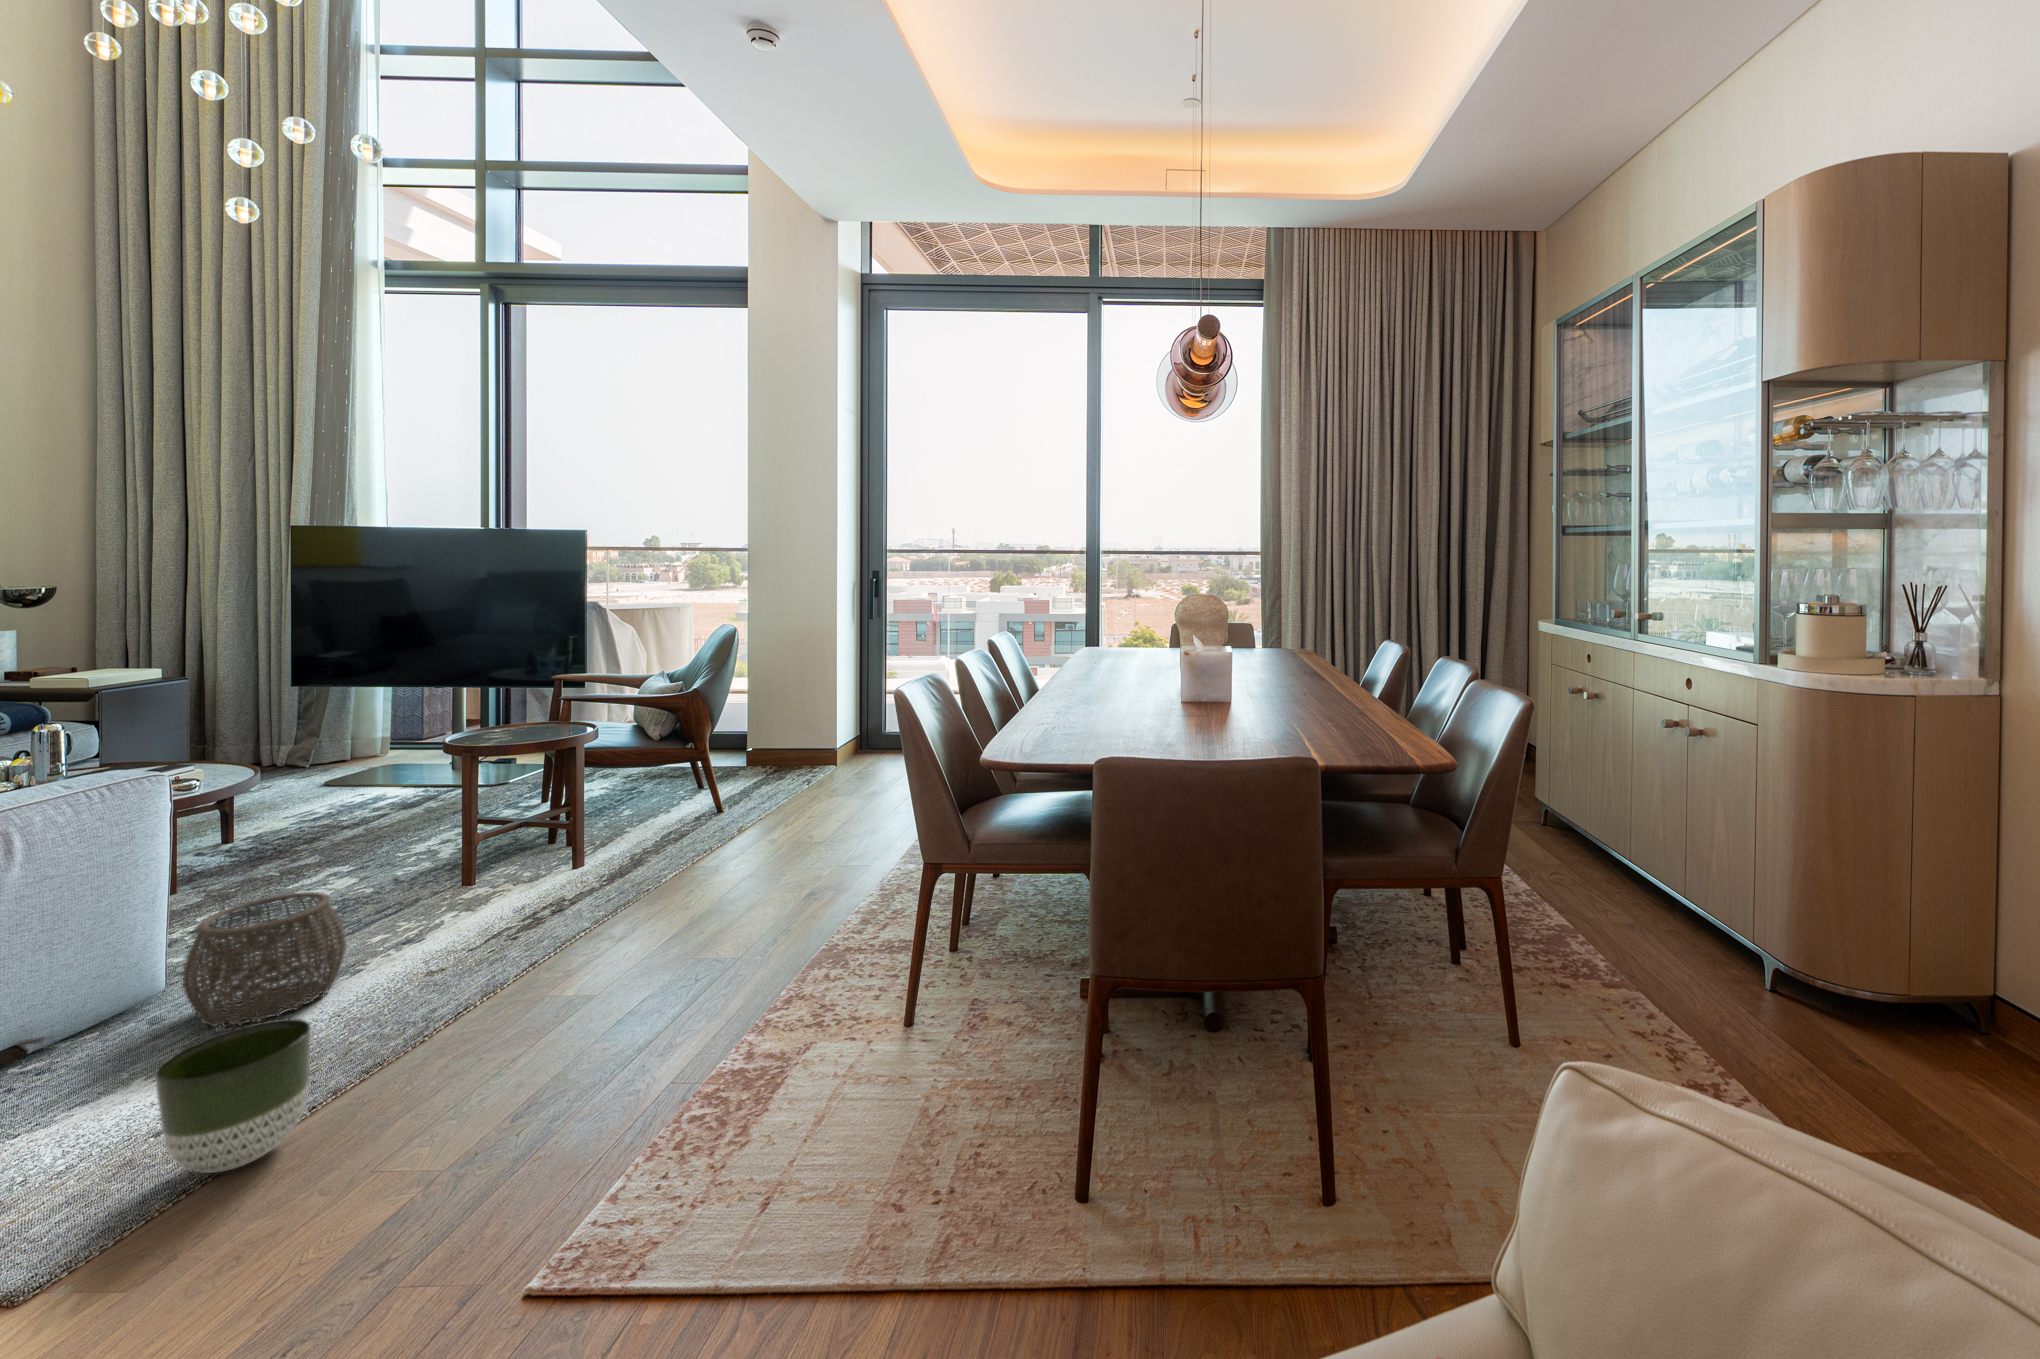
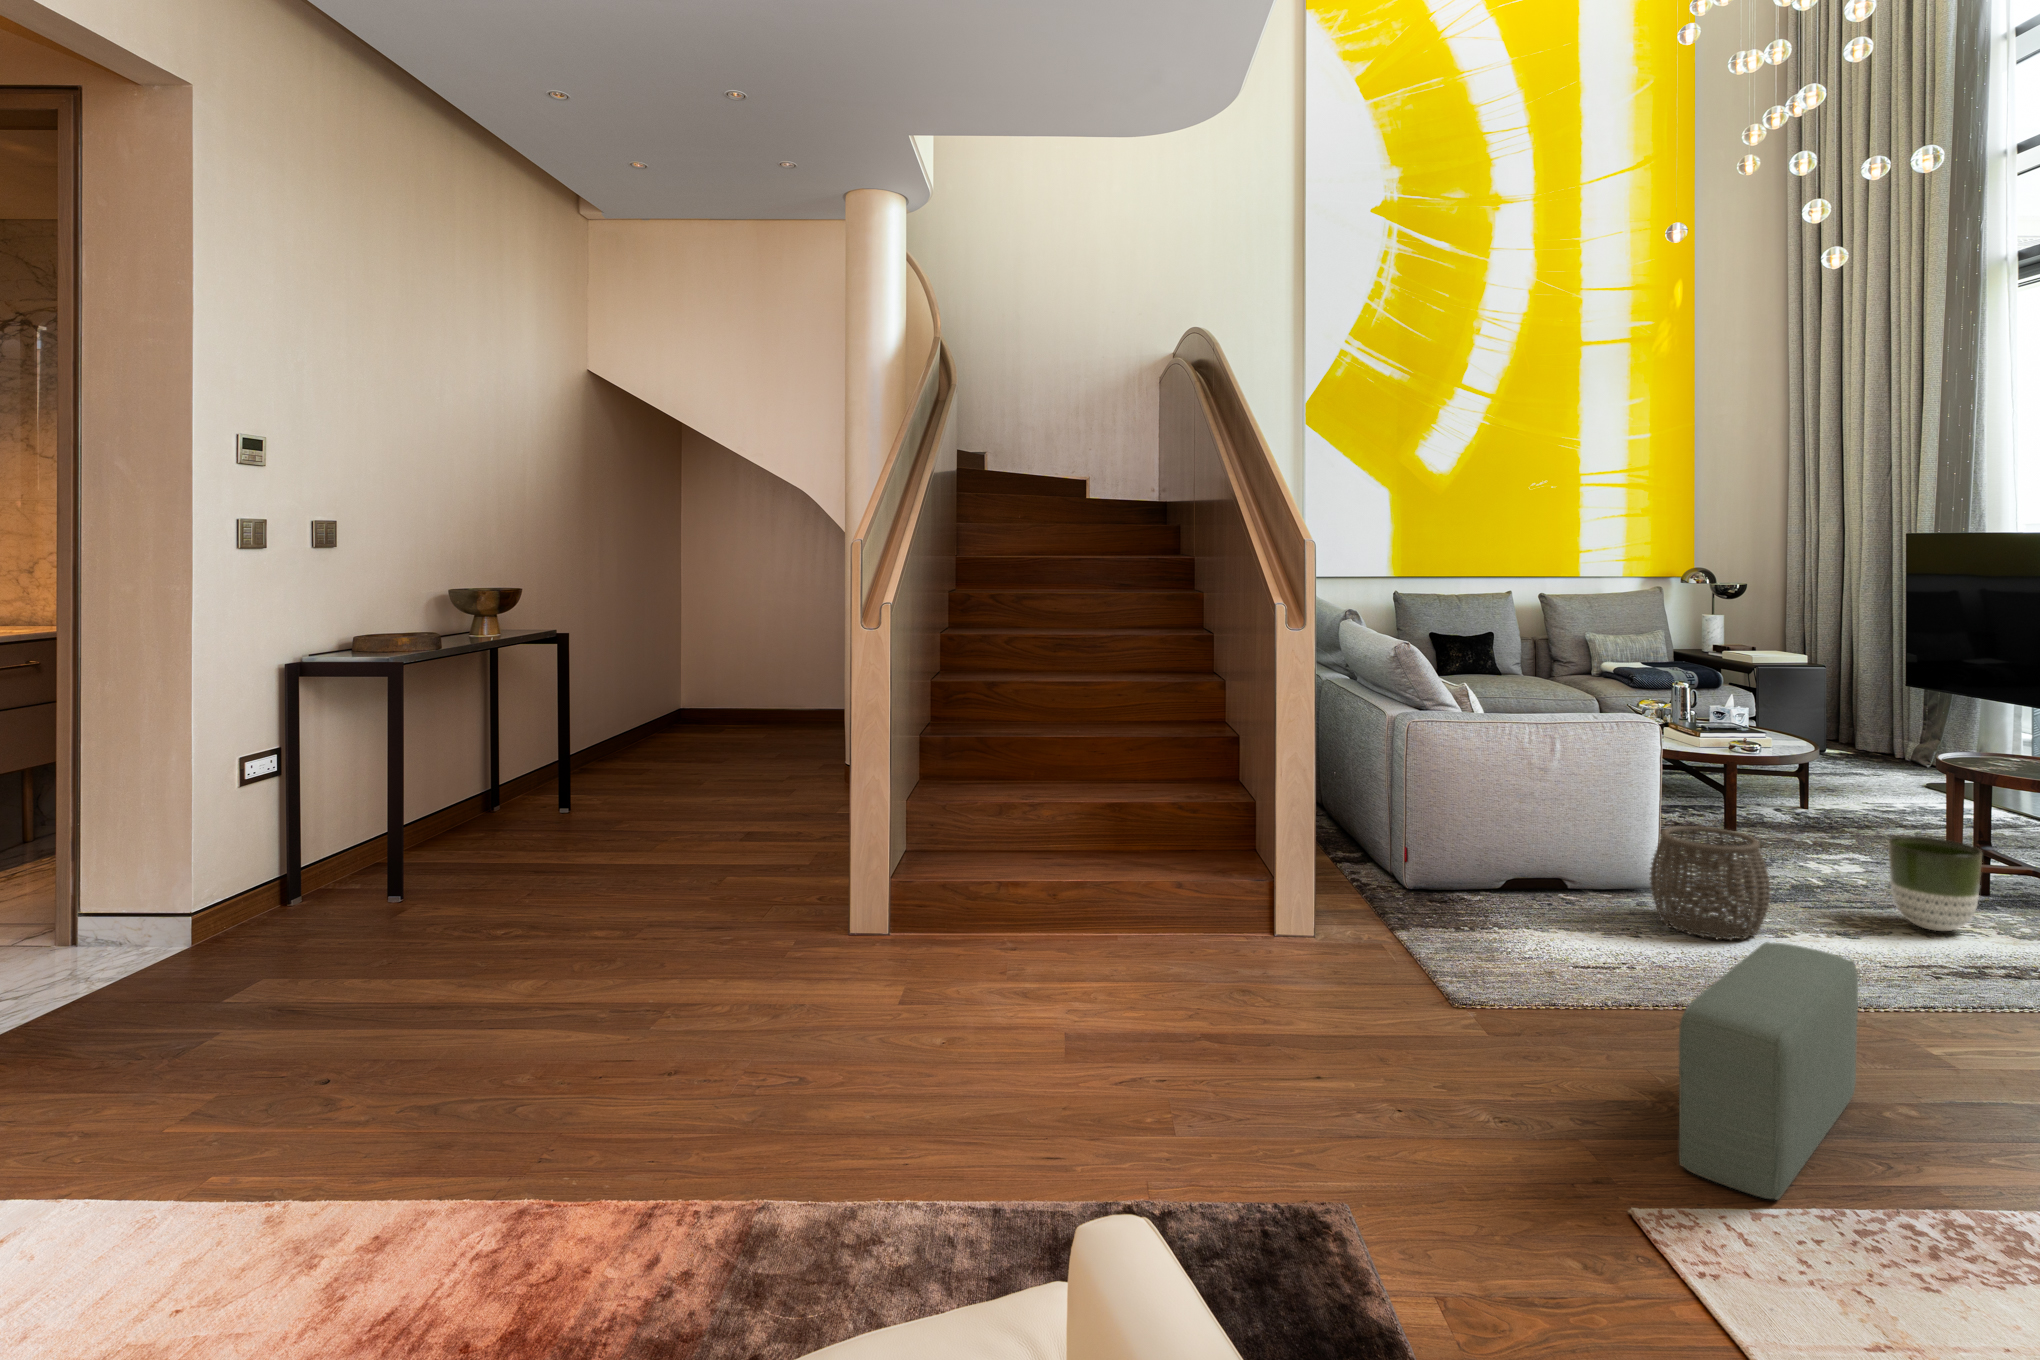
pouf: none [477,954,612,1218] -> present [1679,942,1858,1200]
planter: present [155,1019,311,1173] -> present [1889,836,1982,931]

